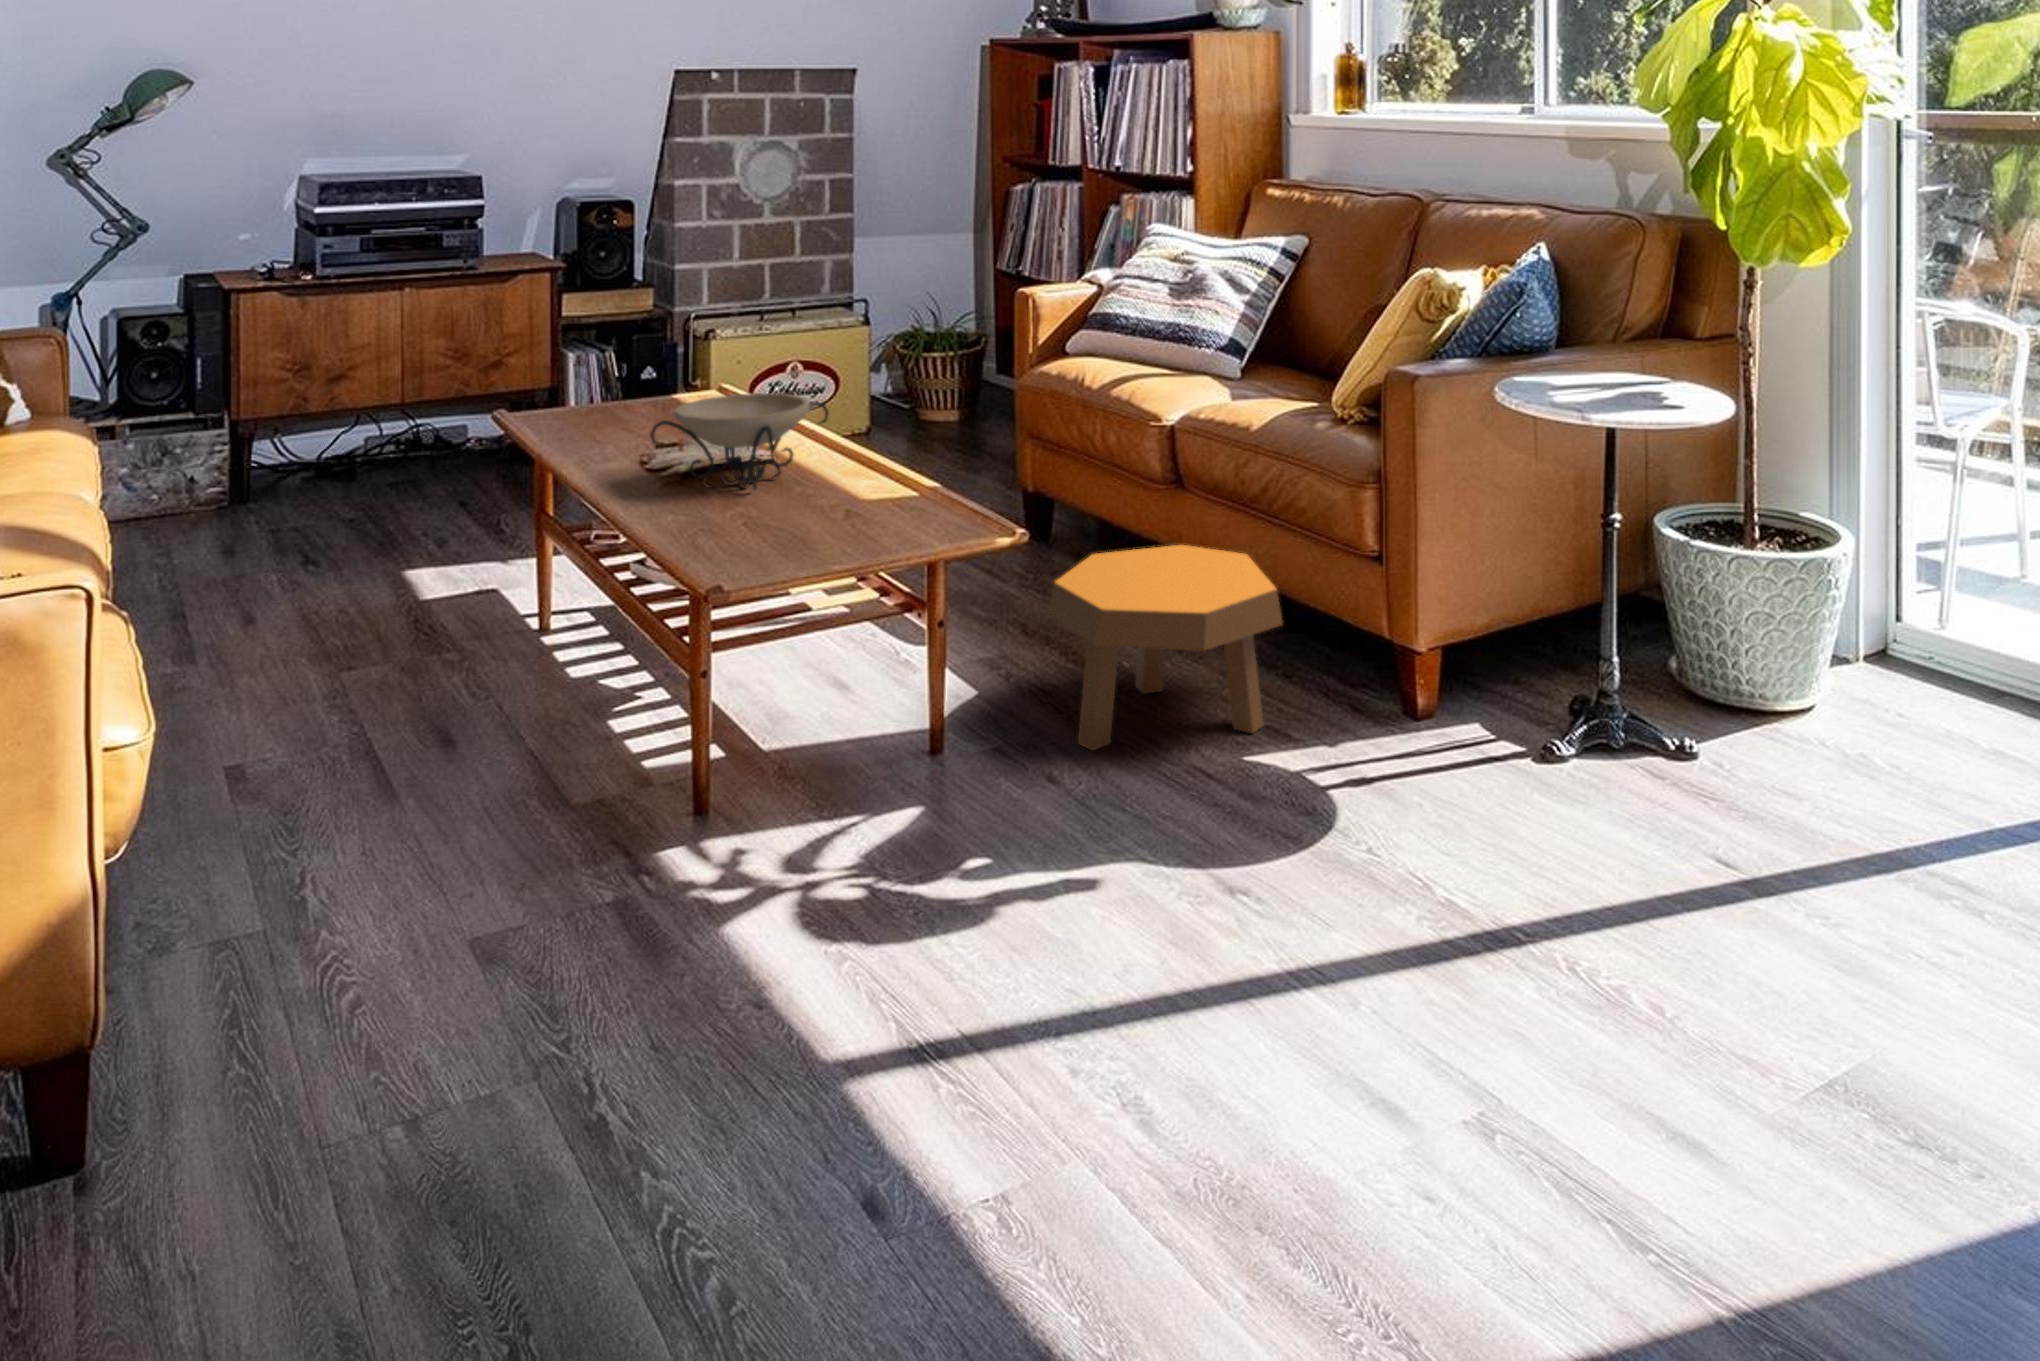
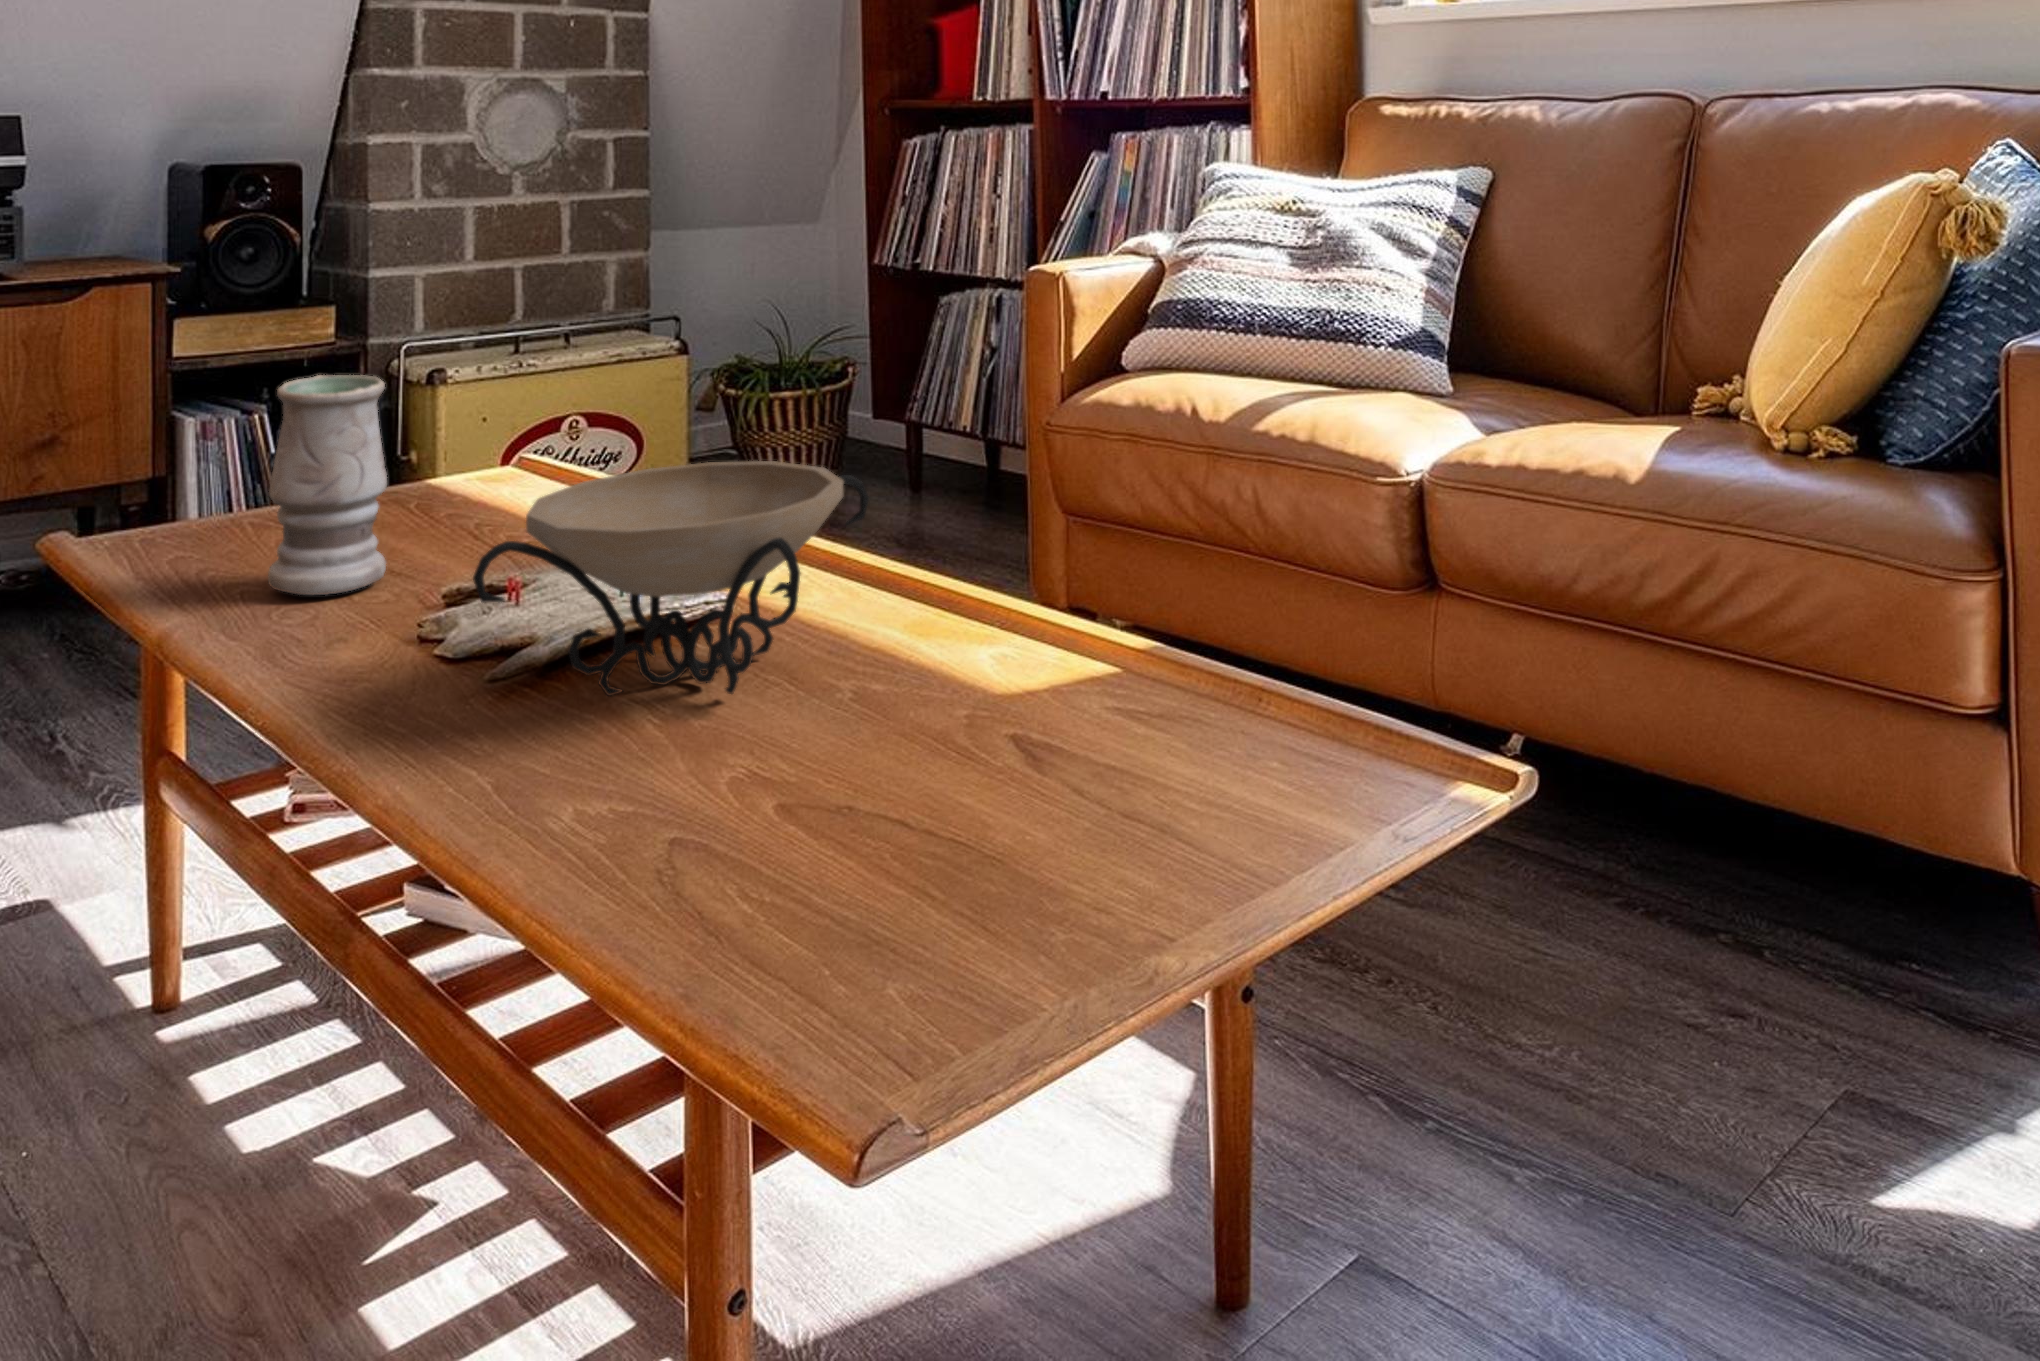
vase: none [585,344,636,444] -> present [268,375,387,595]
footstool: present [1048,545,1283,750] -> none [1389,716,1894,1234]

